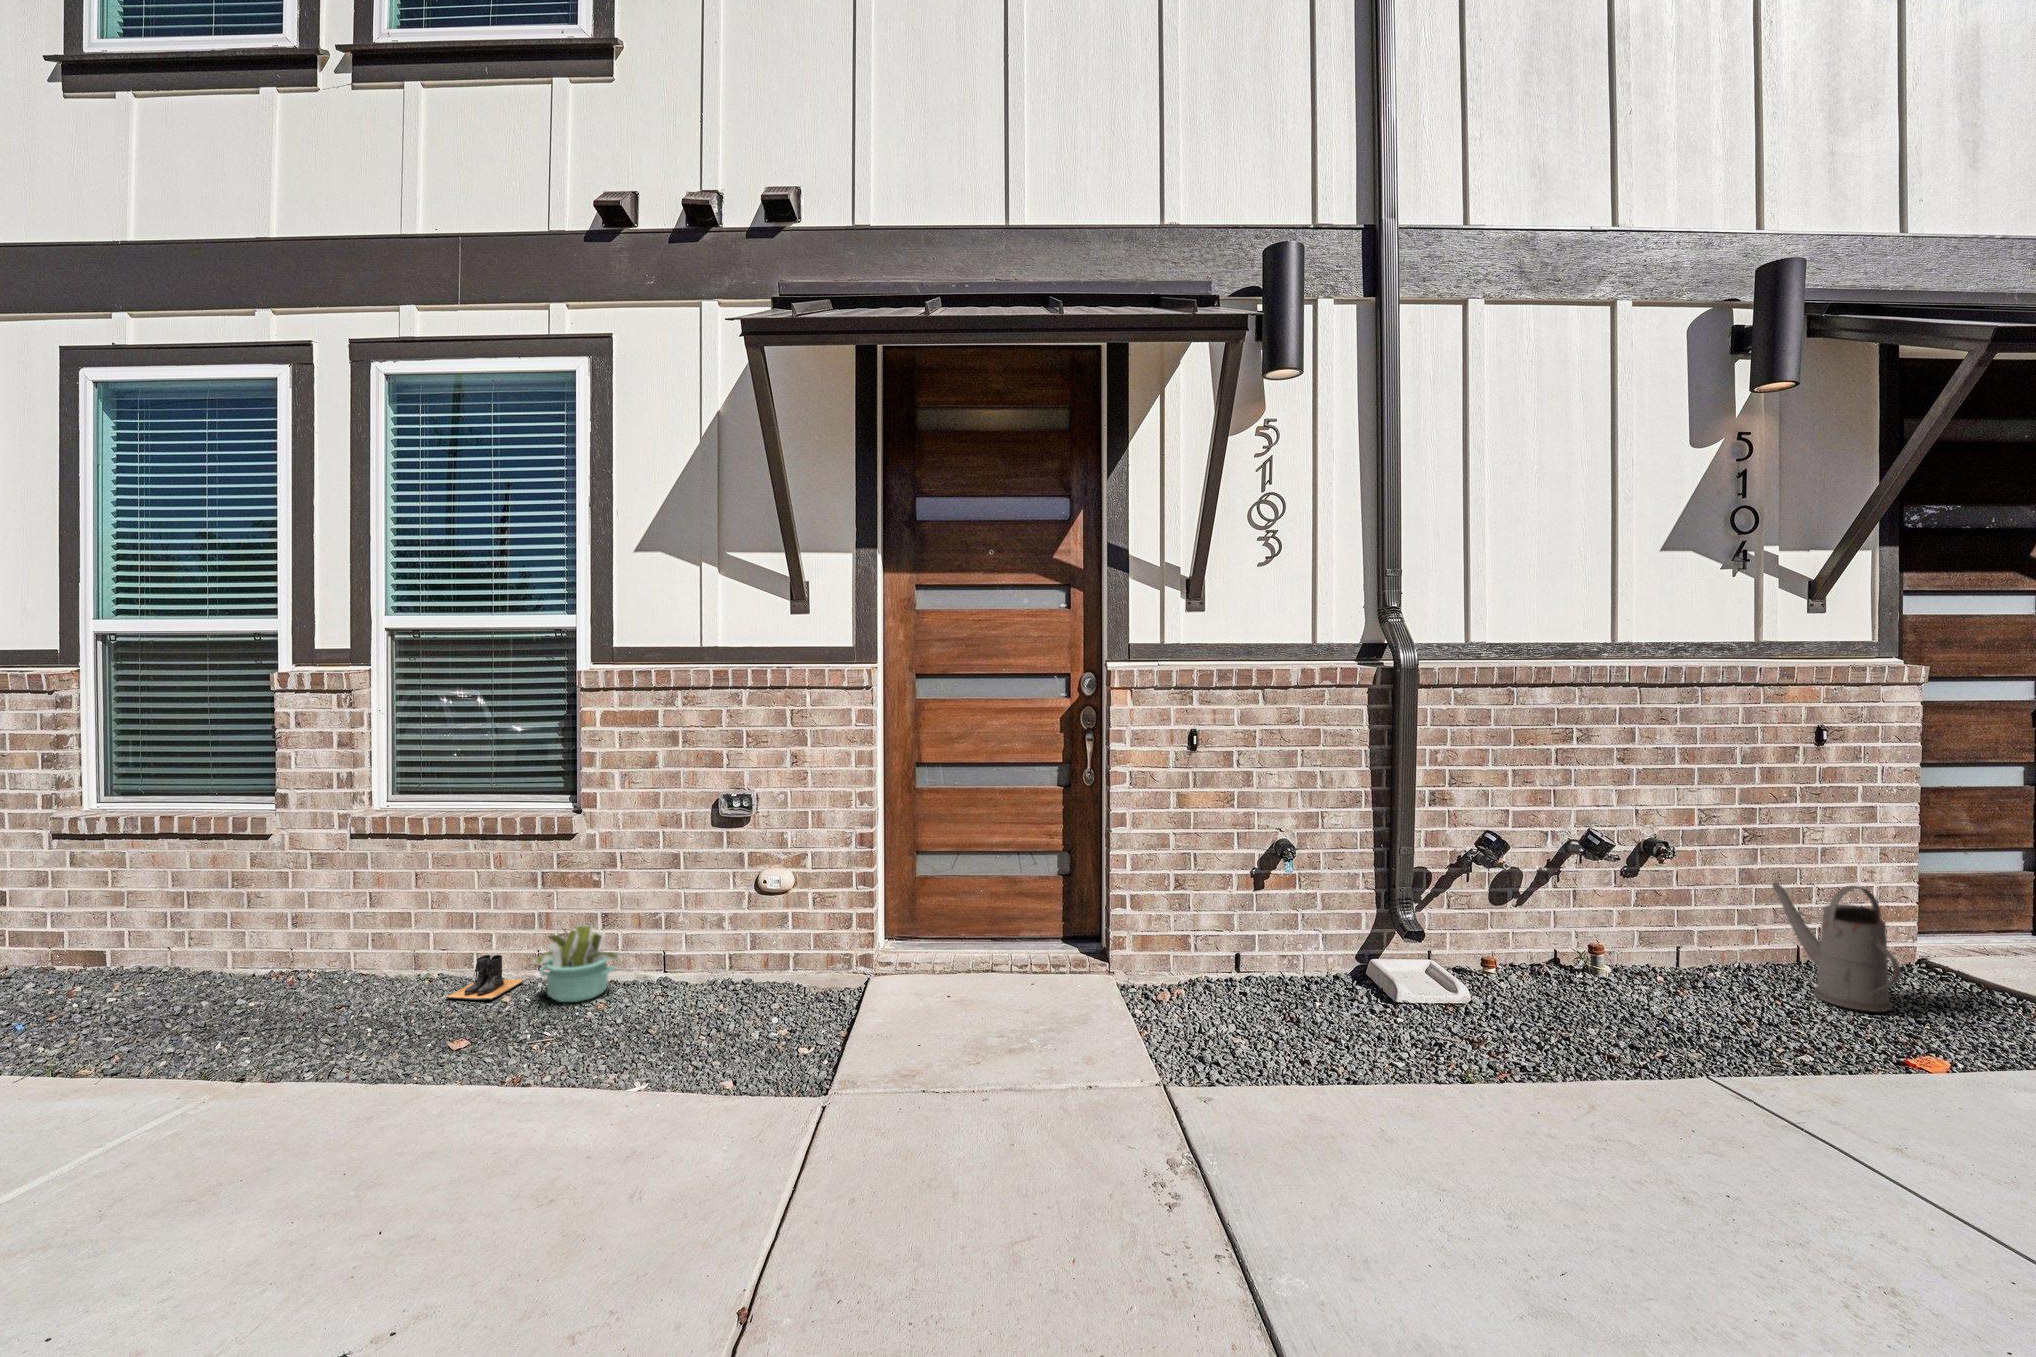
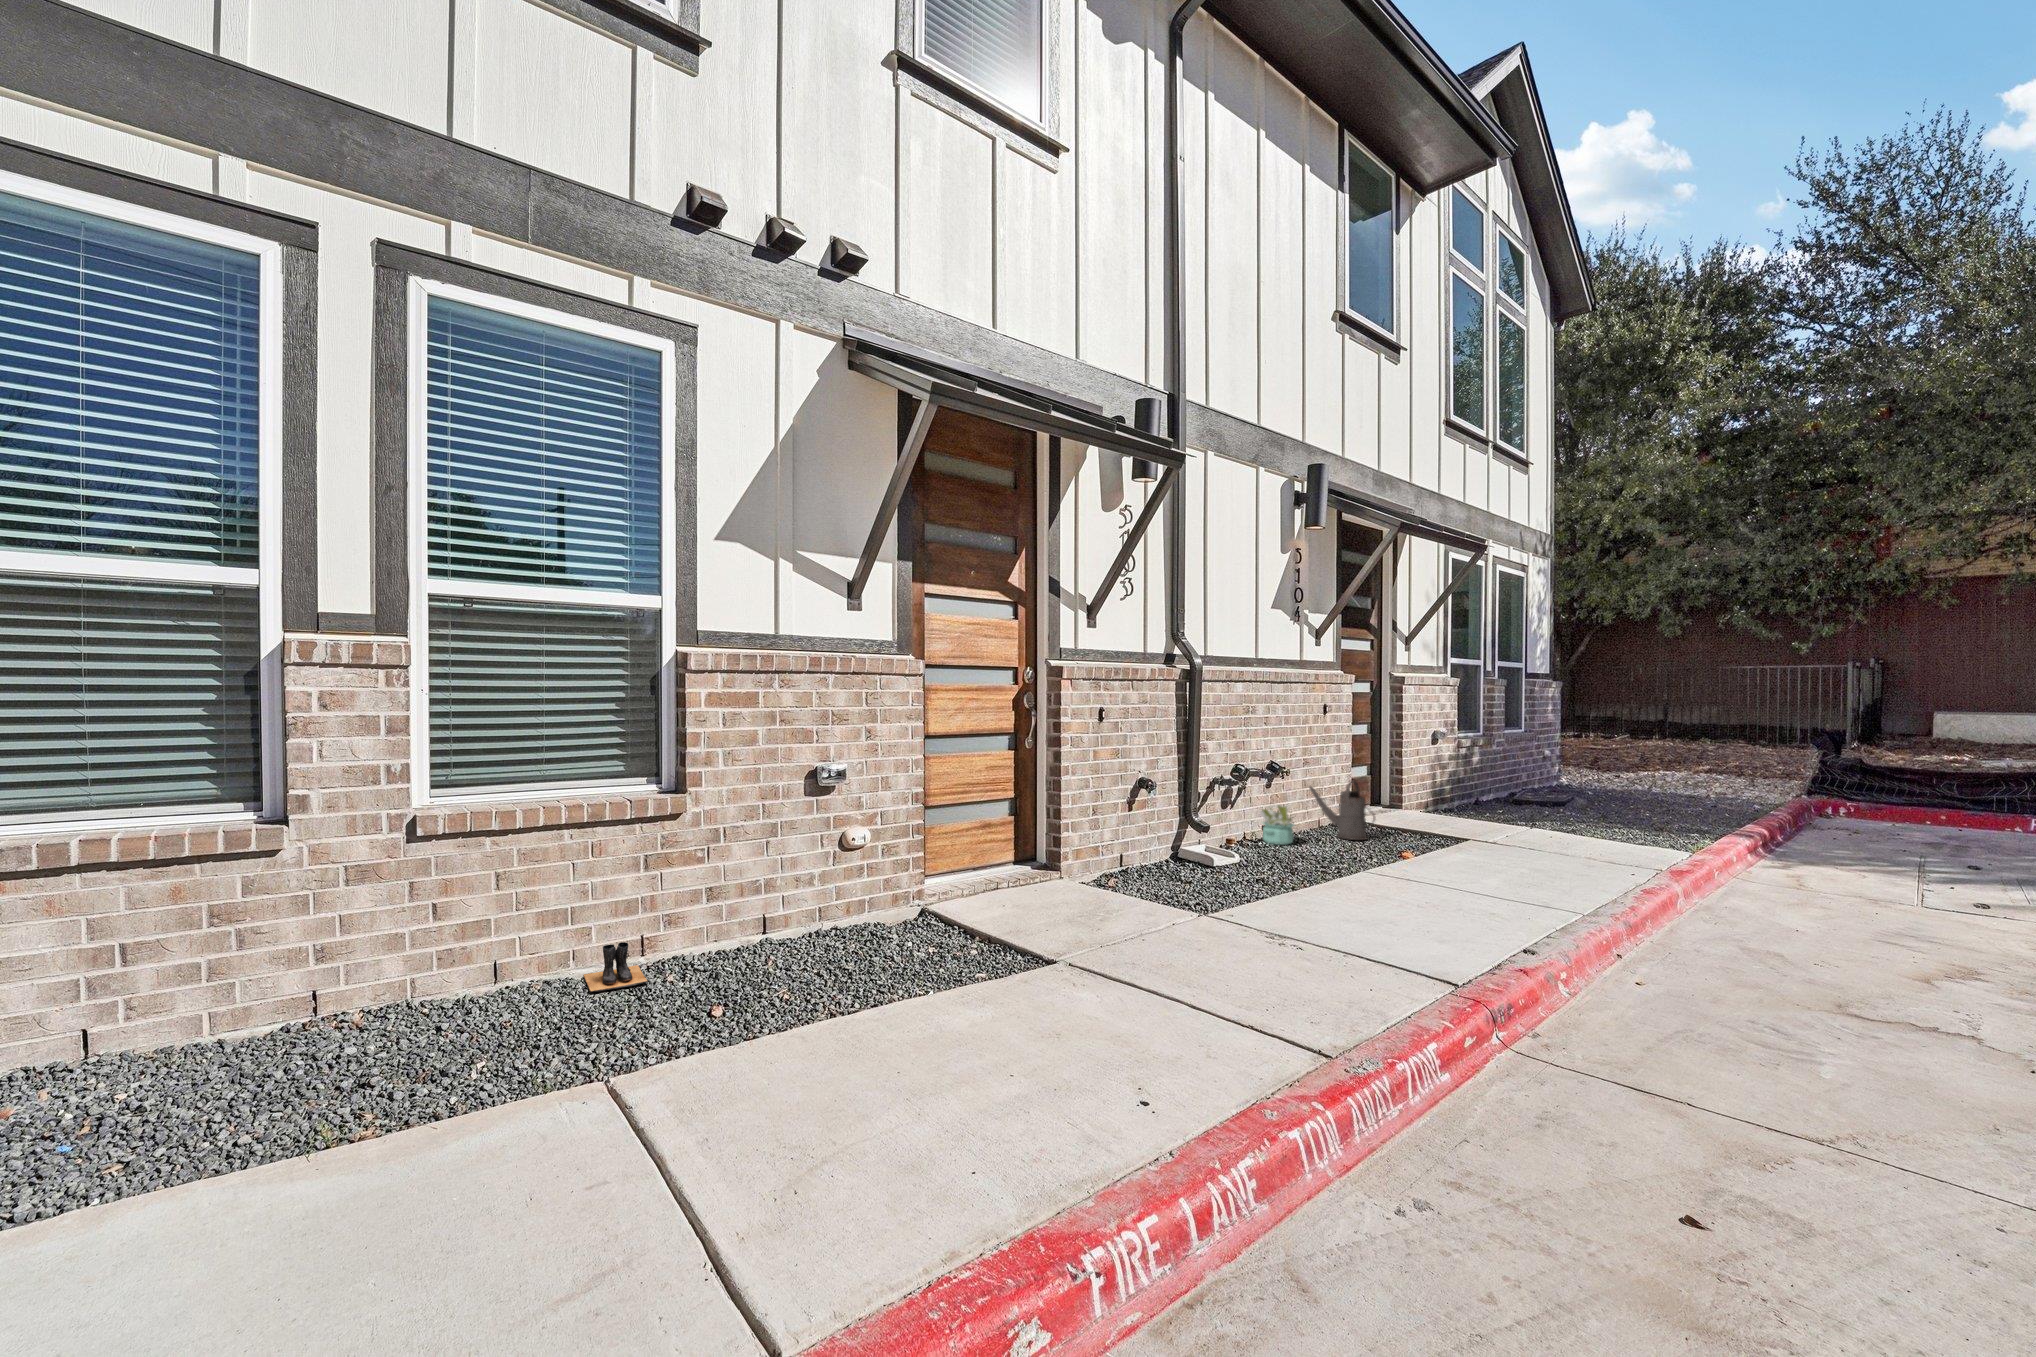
decorative plant: present [533,924,619,1002] -> present [1259,806,1294,845]

